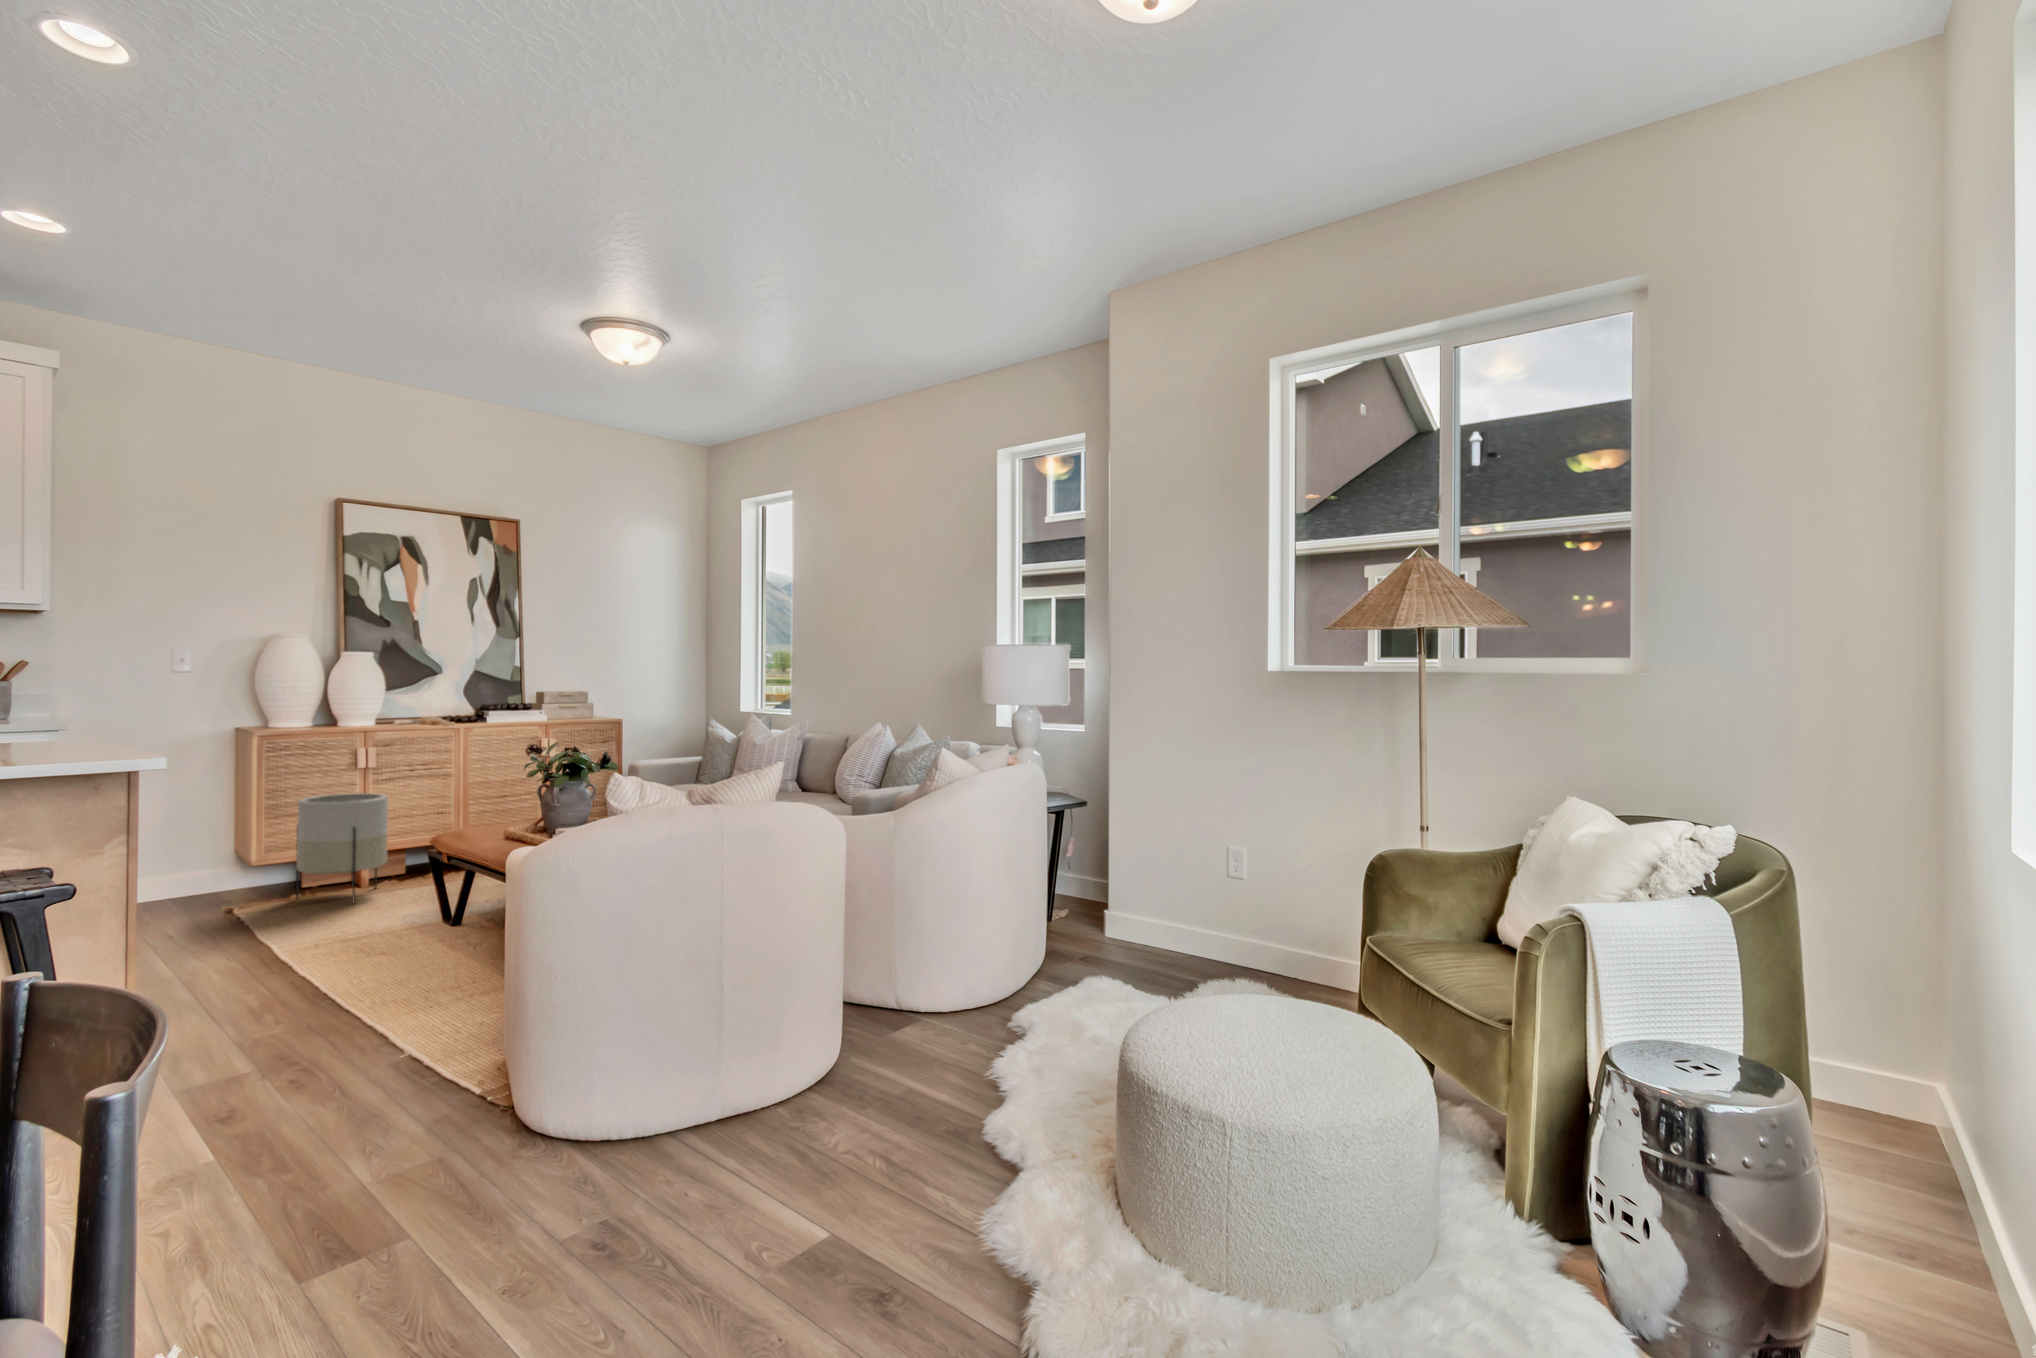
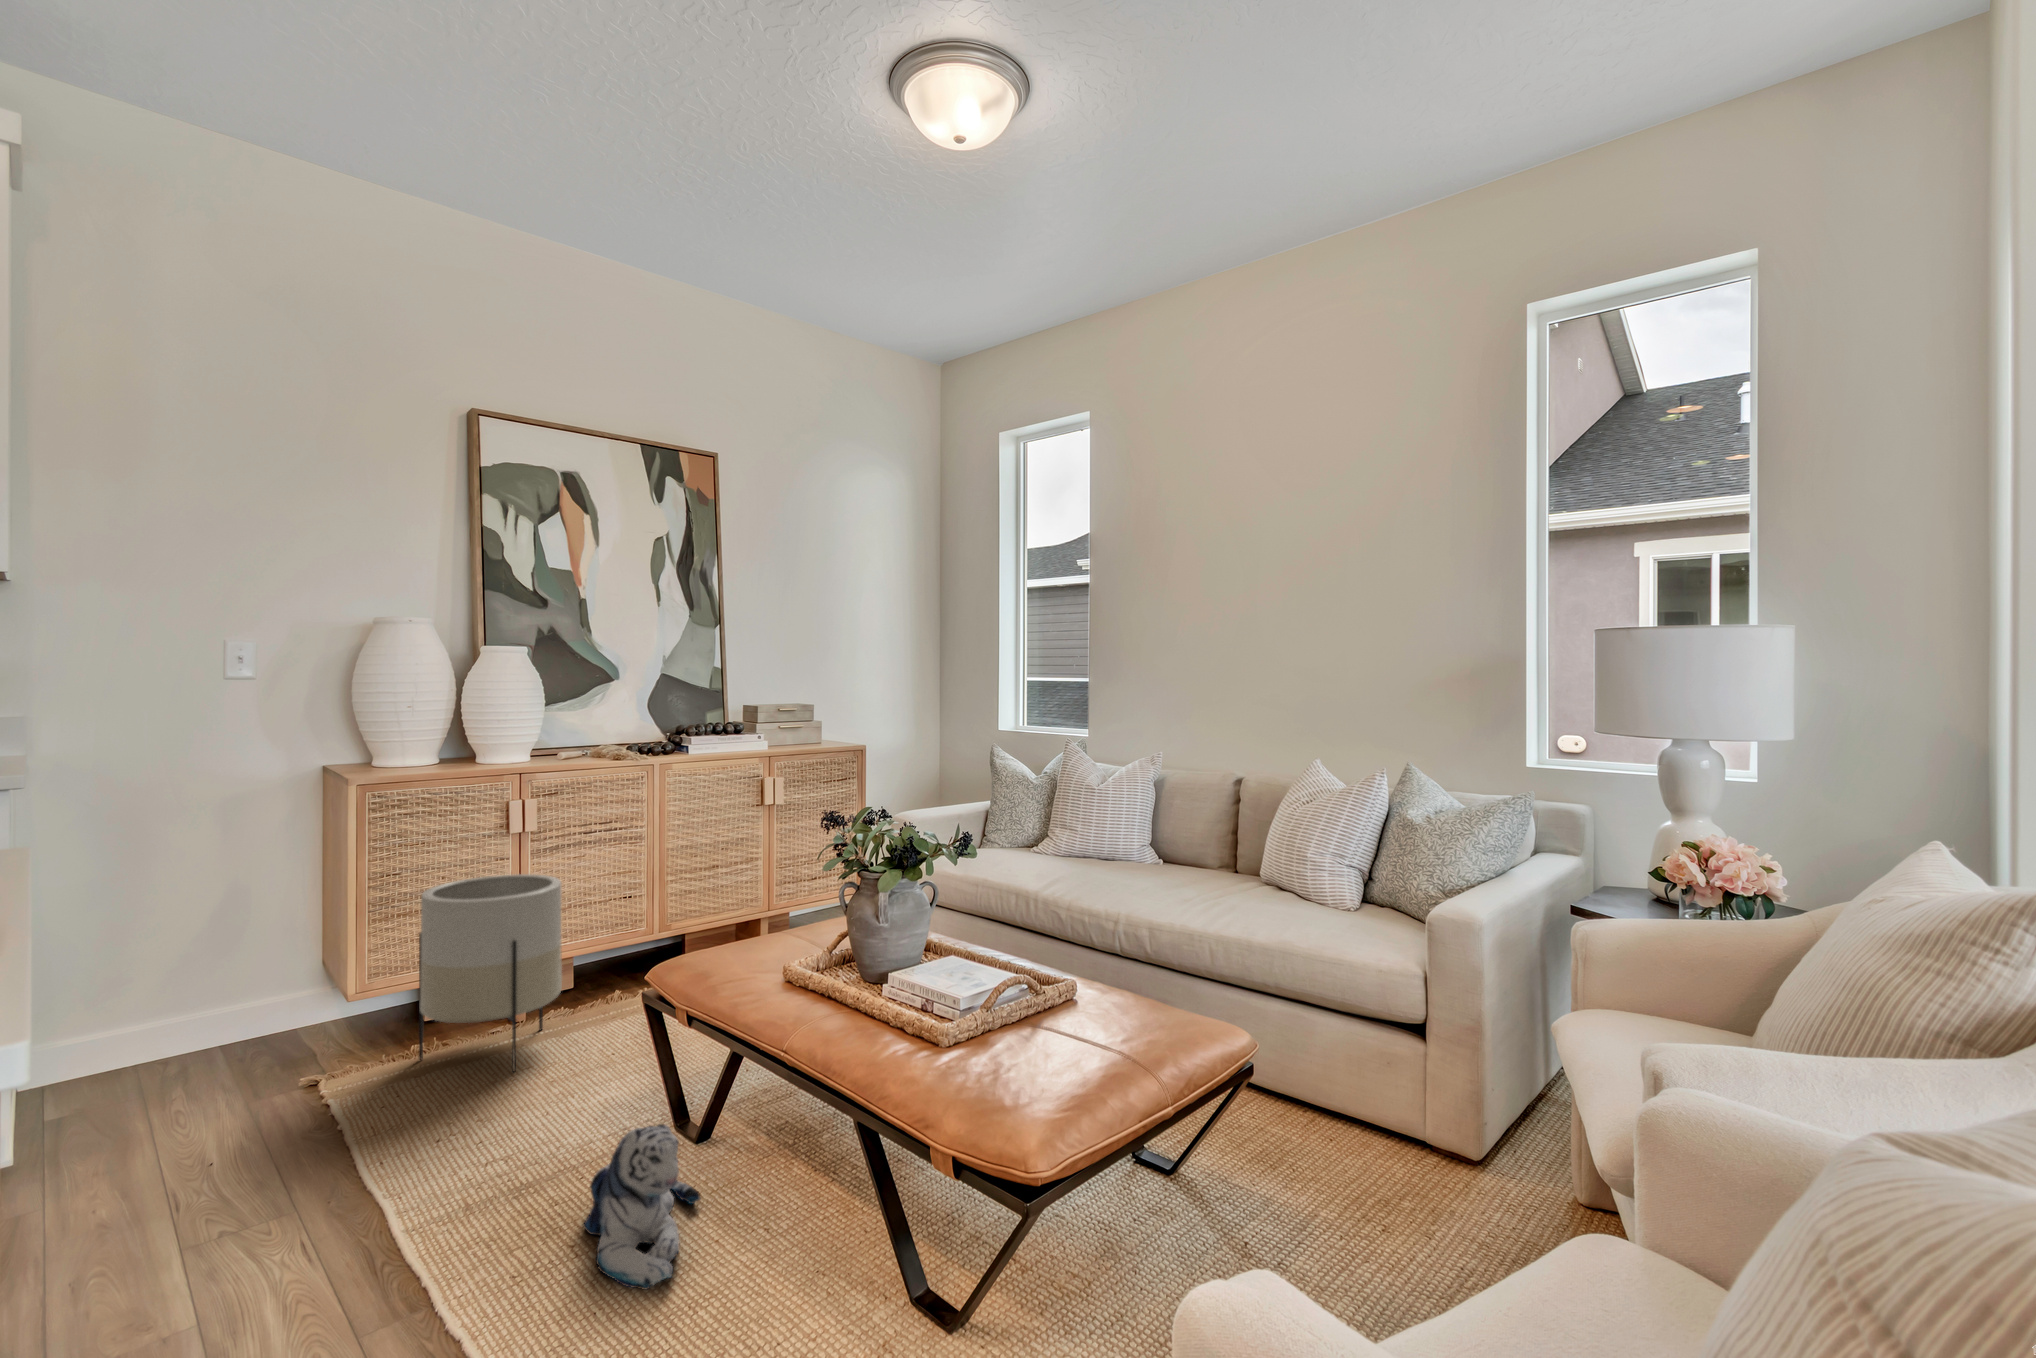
plush toy: none [373,897,439,964] -> present [583,1124,700,1290]

